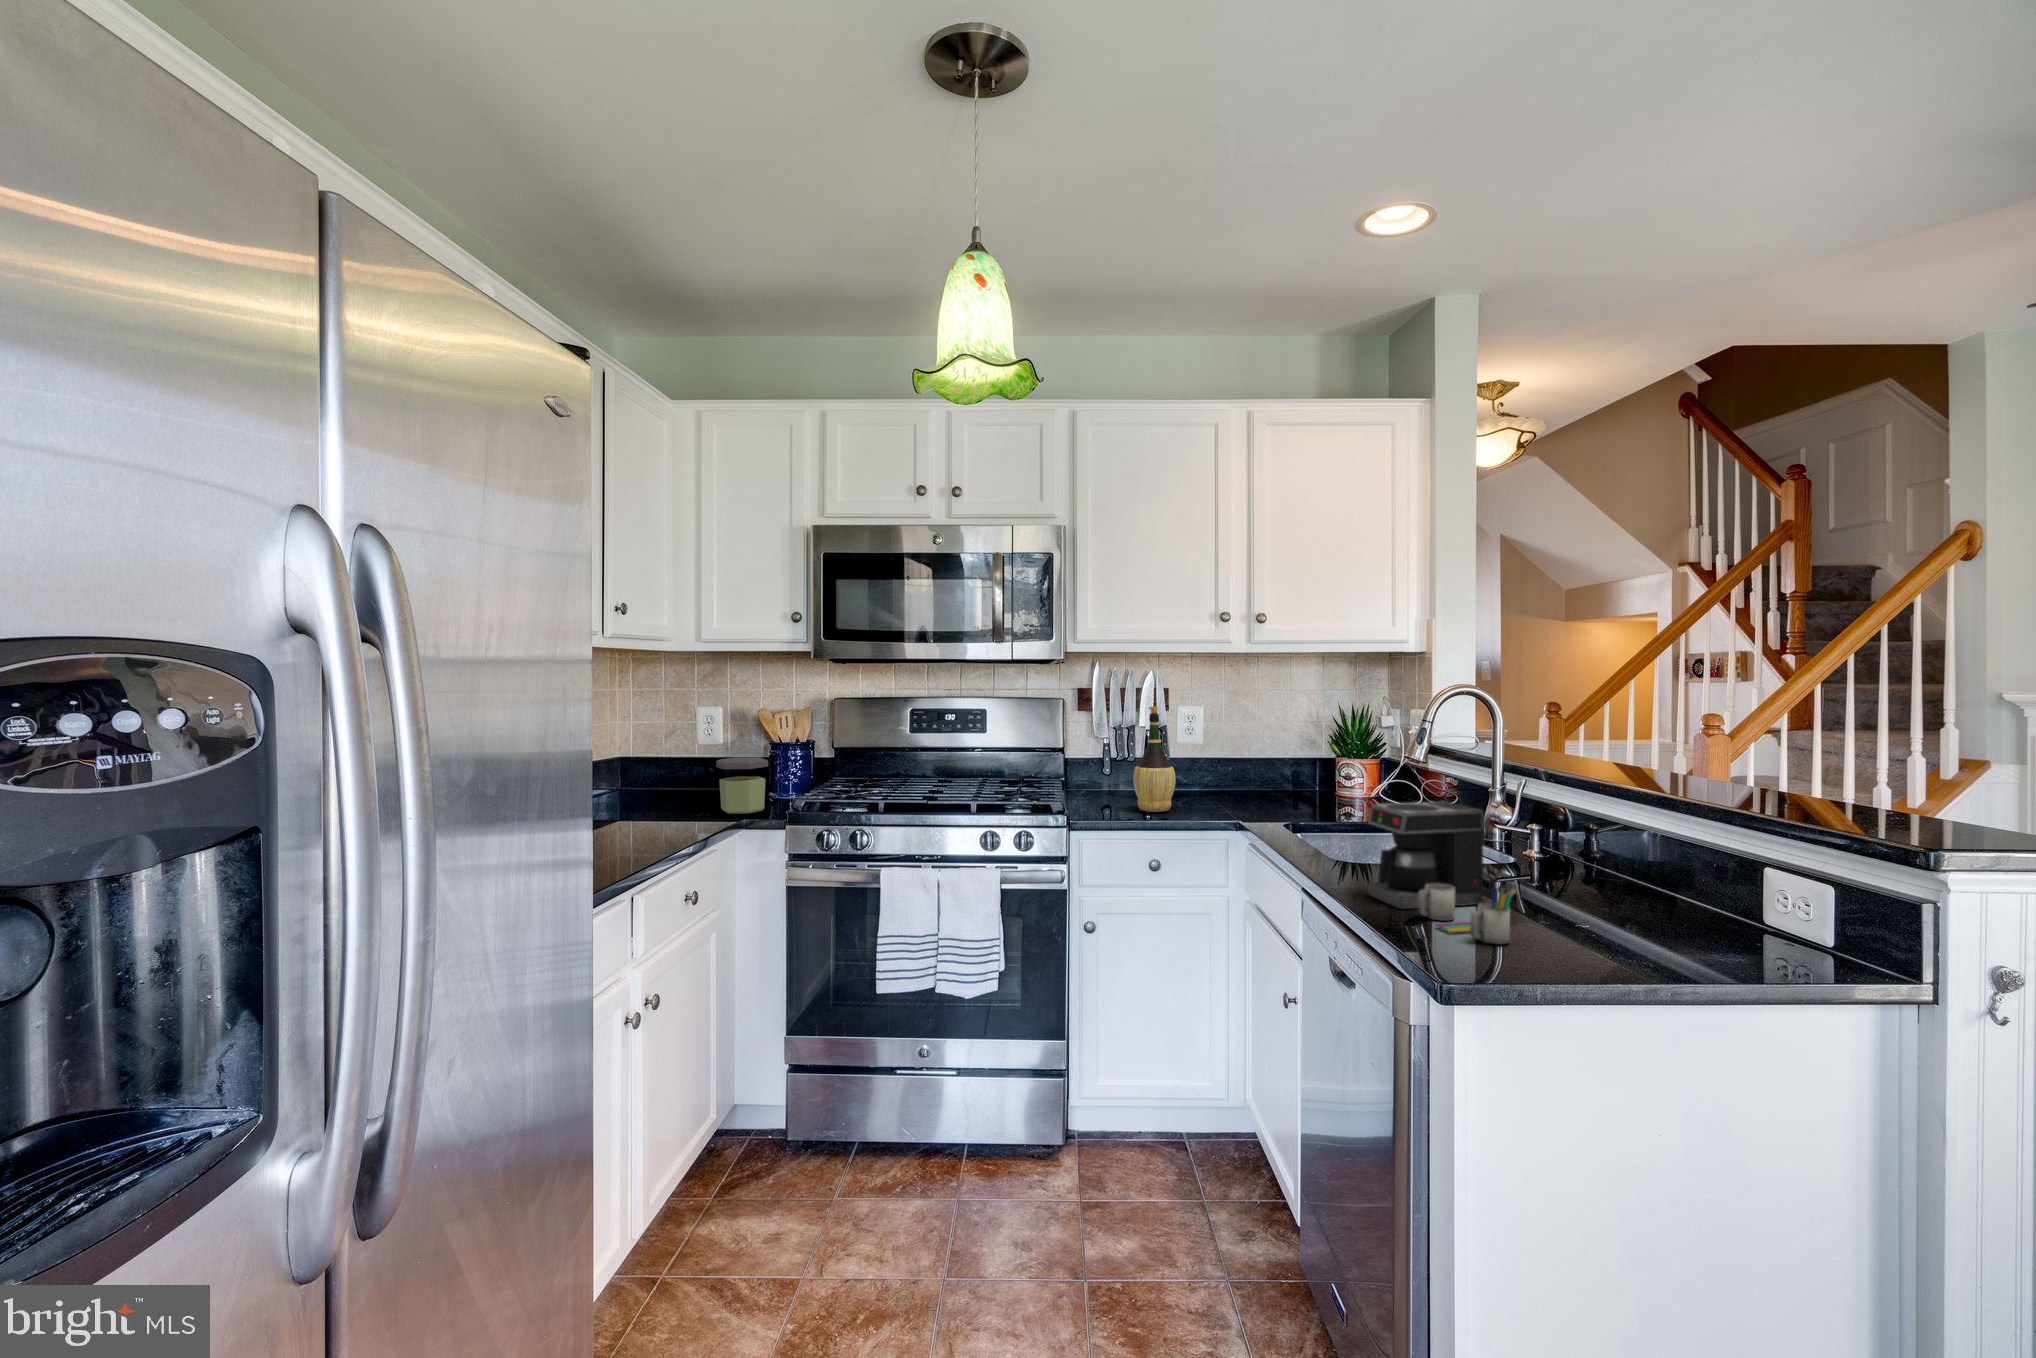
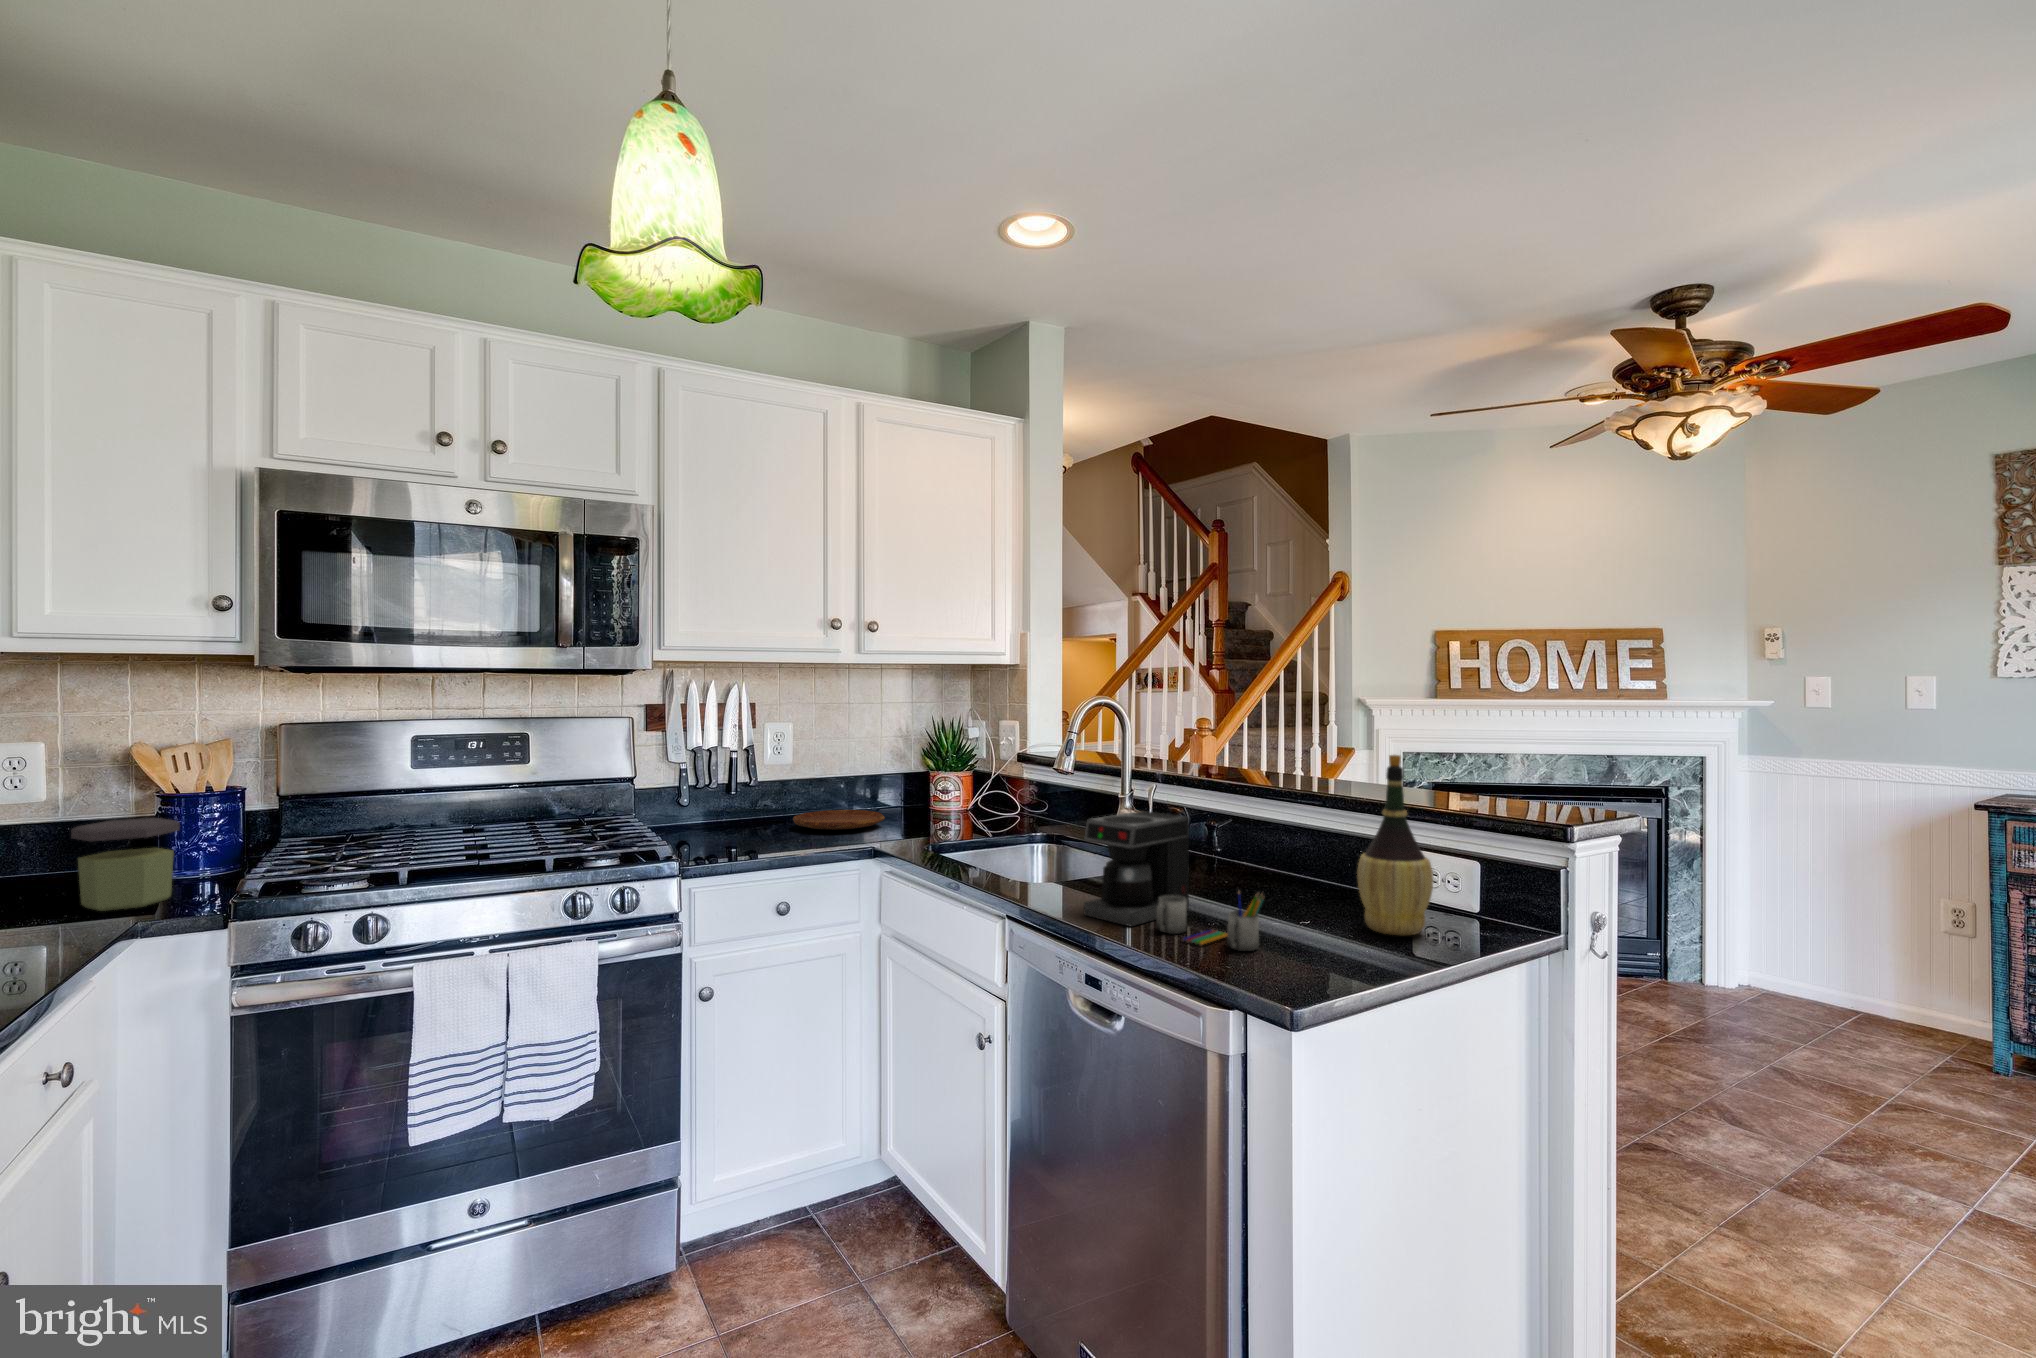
wine bottle: present [1133,707,1176,812] -> present [1357,755,1433,935]
tray: none [1191,787,1275,804] -> present [793,810,885,830]

